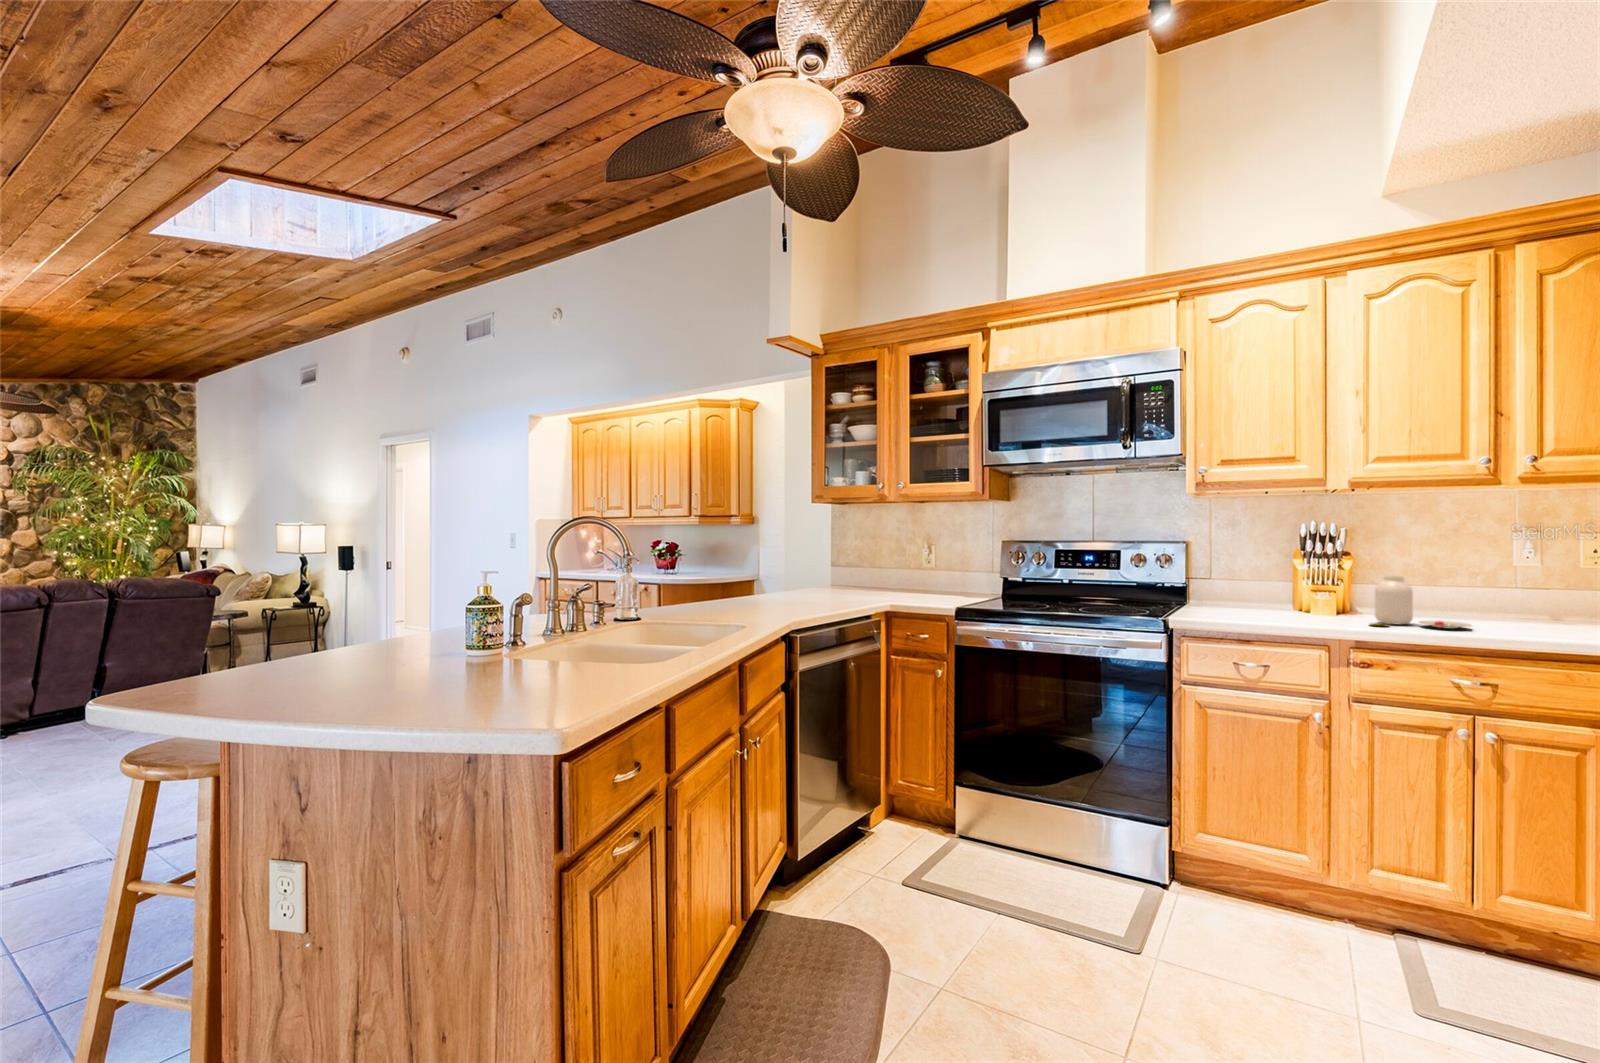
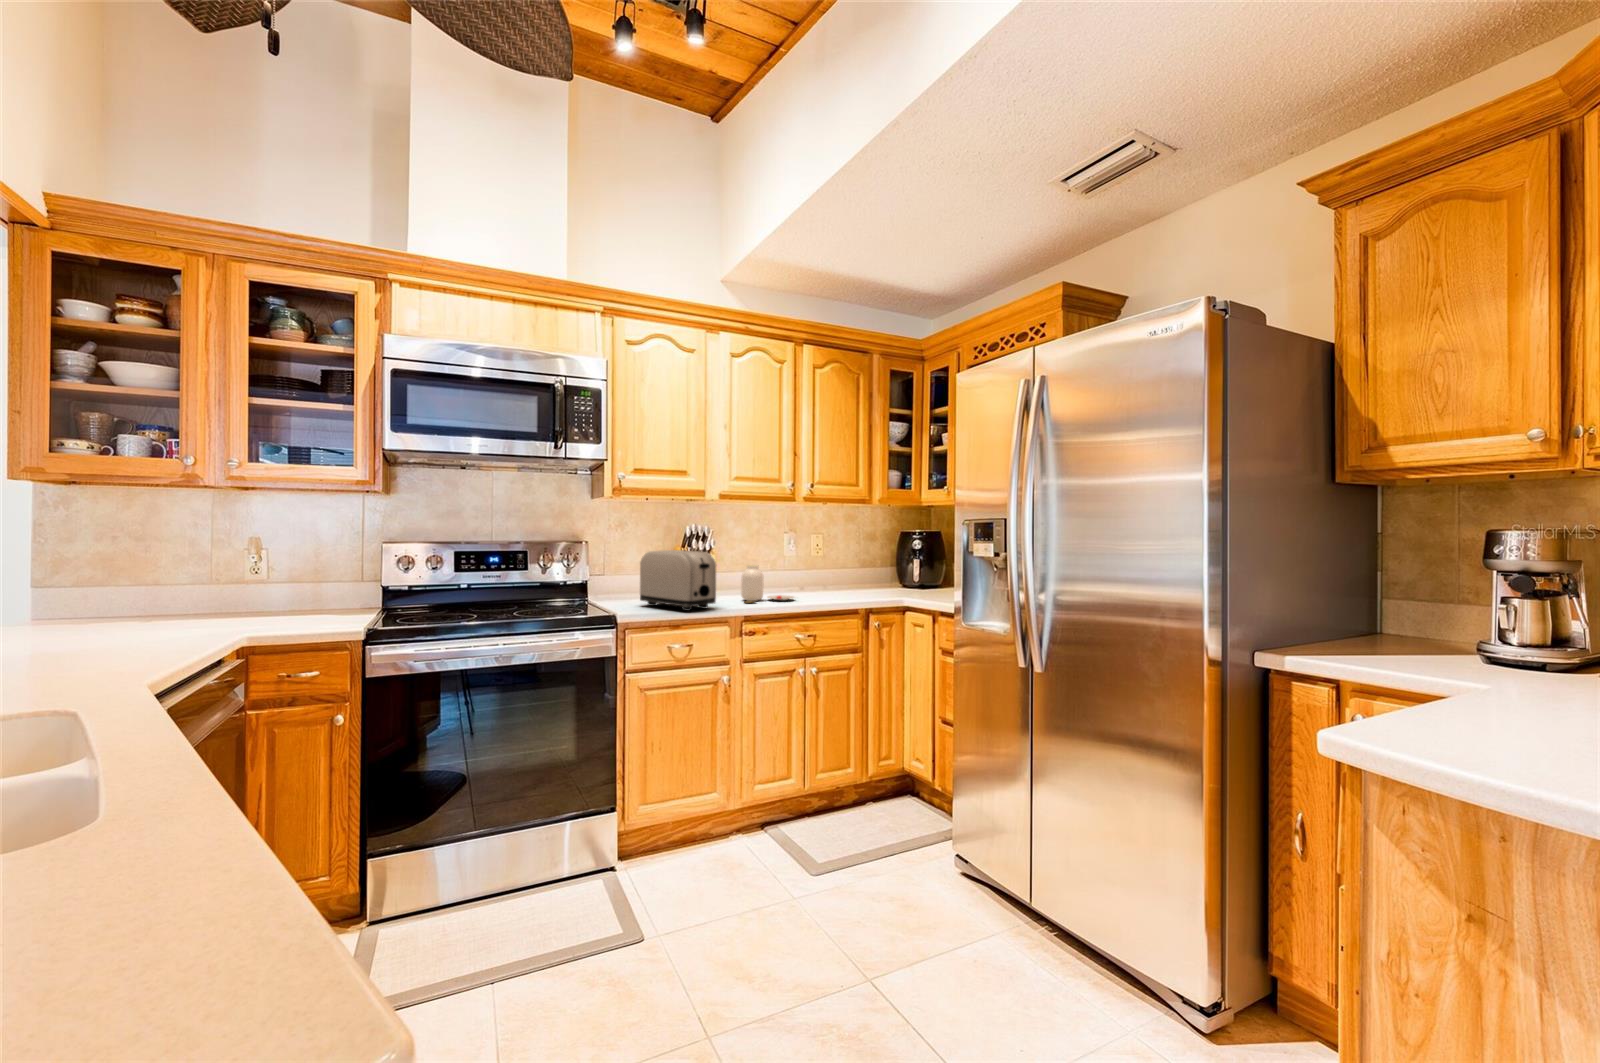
toaster: none [1219,553,1304,625] -> present [640,550,716,611]

